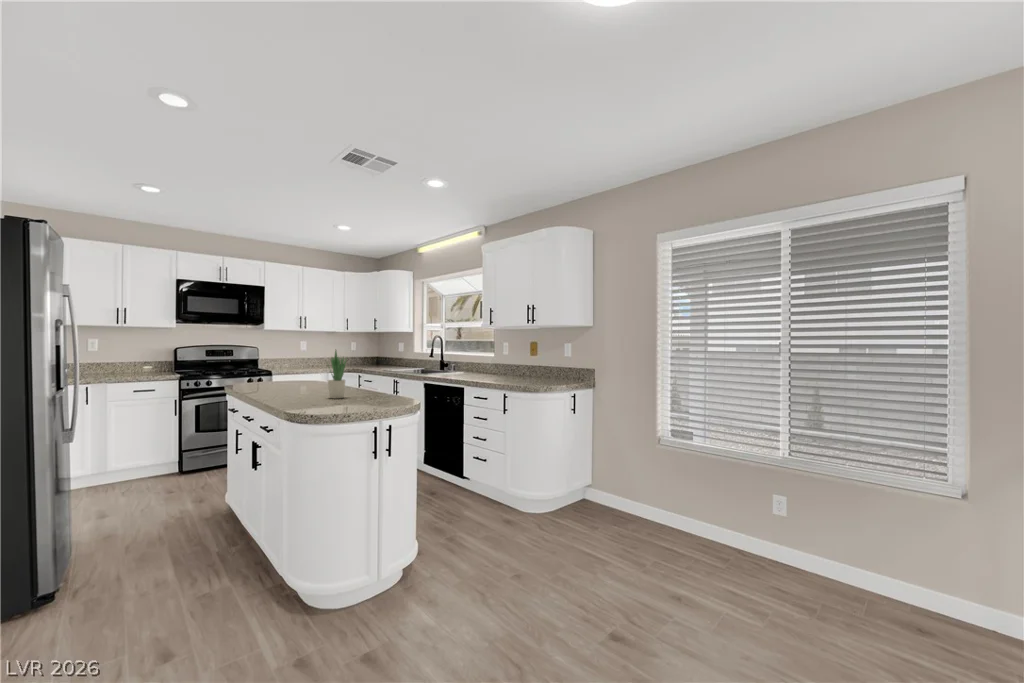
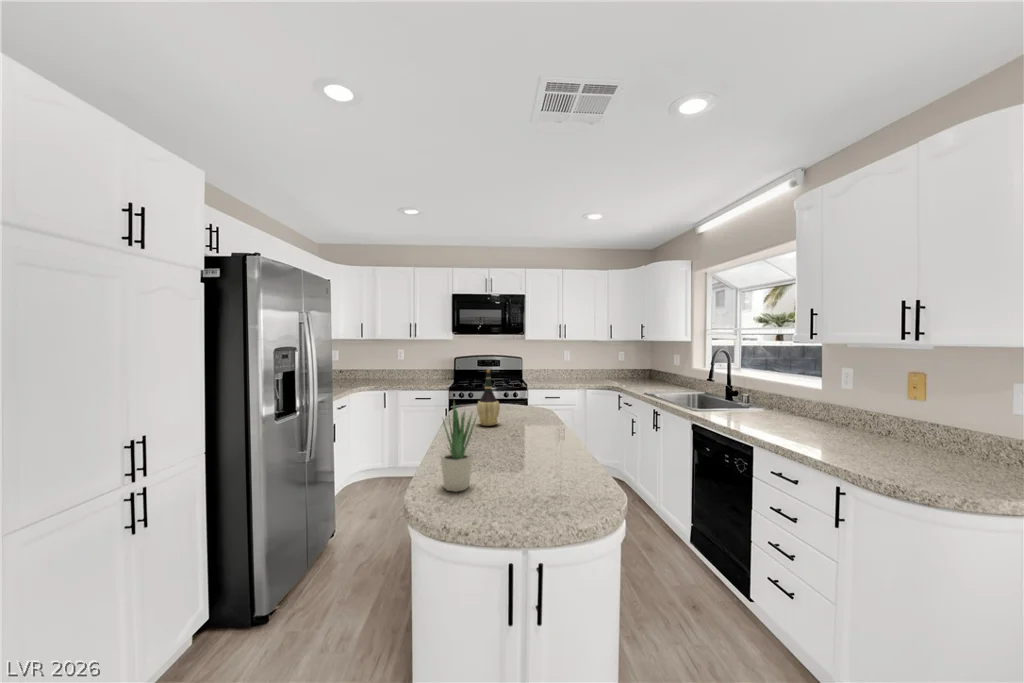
wine bottle: none [291,343,310,385] -> present [477,369,500,426]

